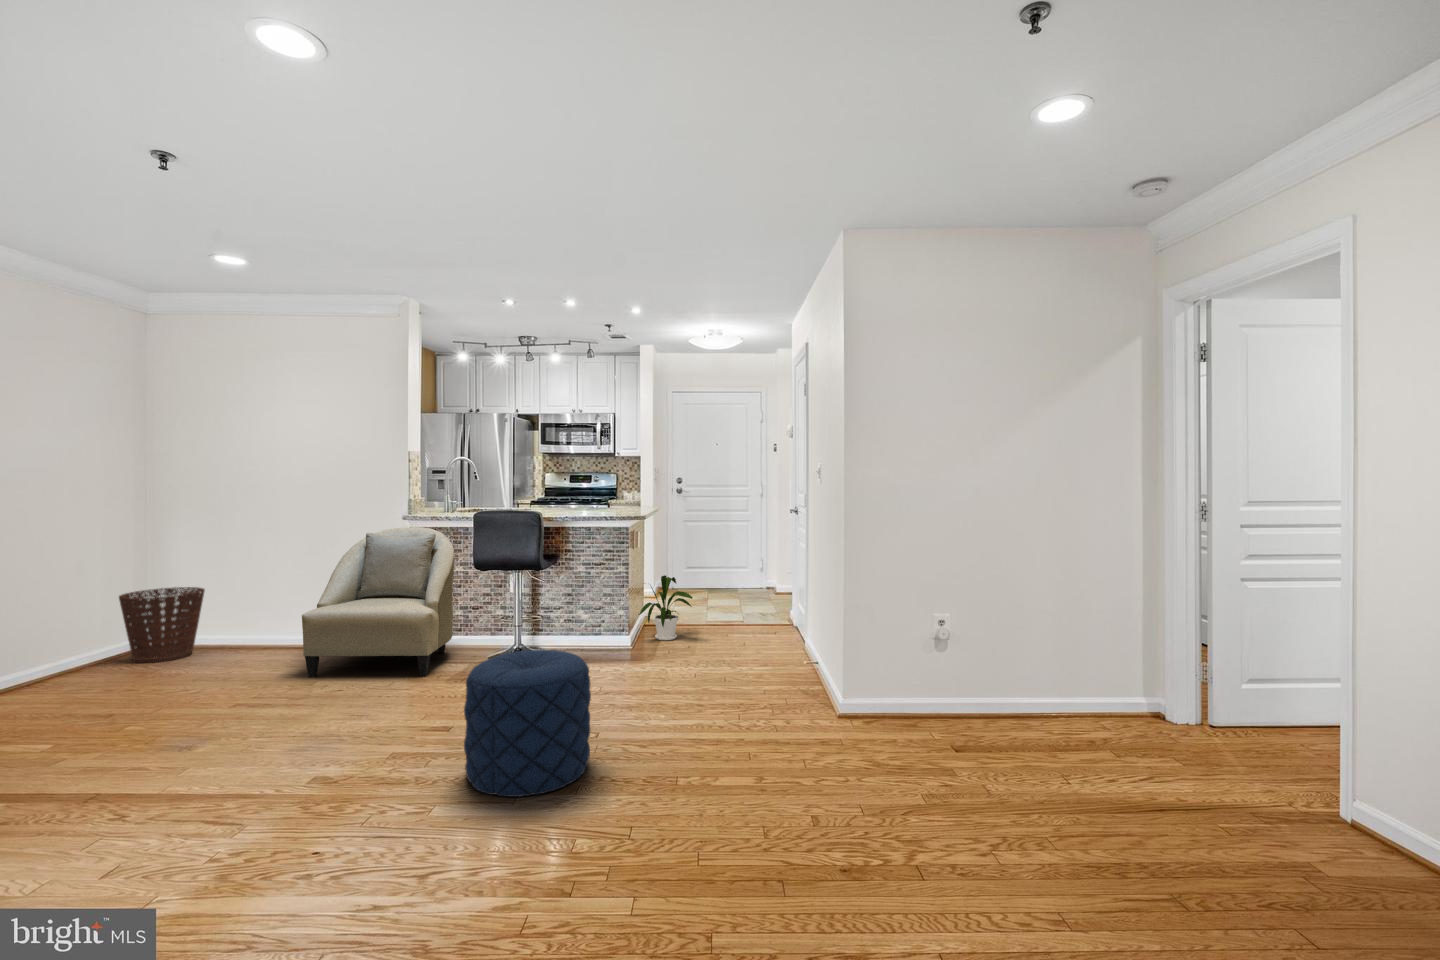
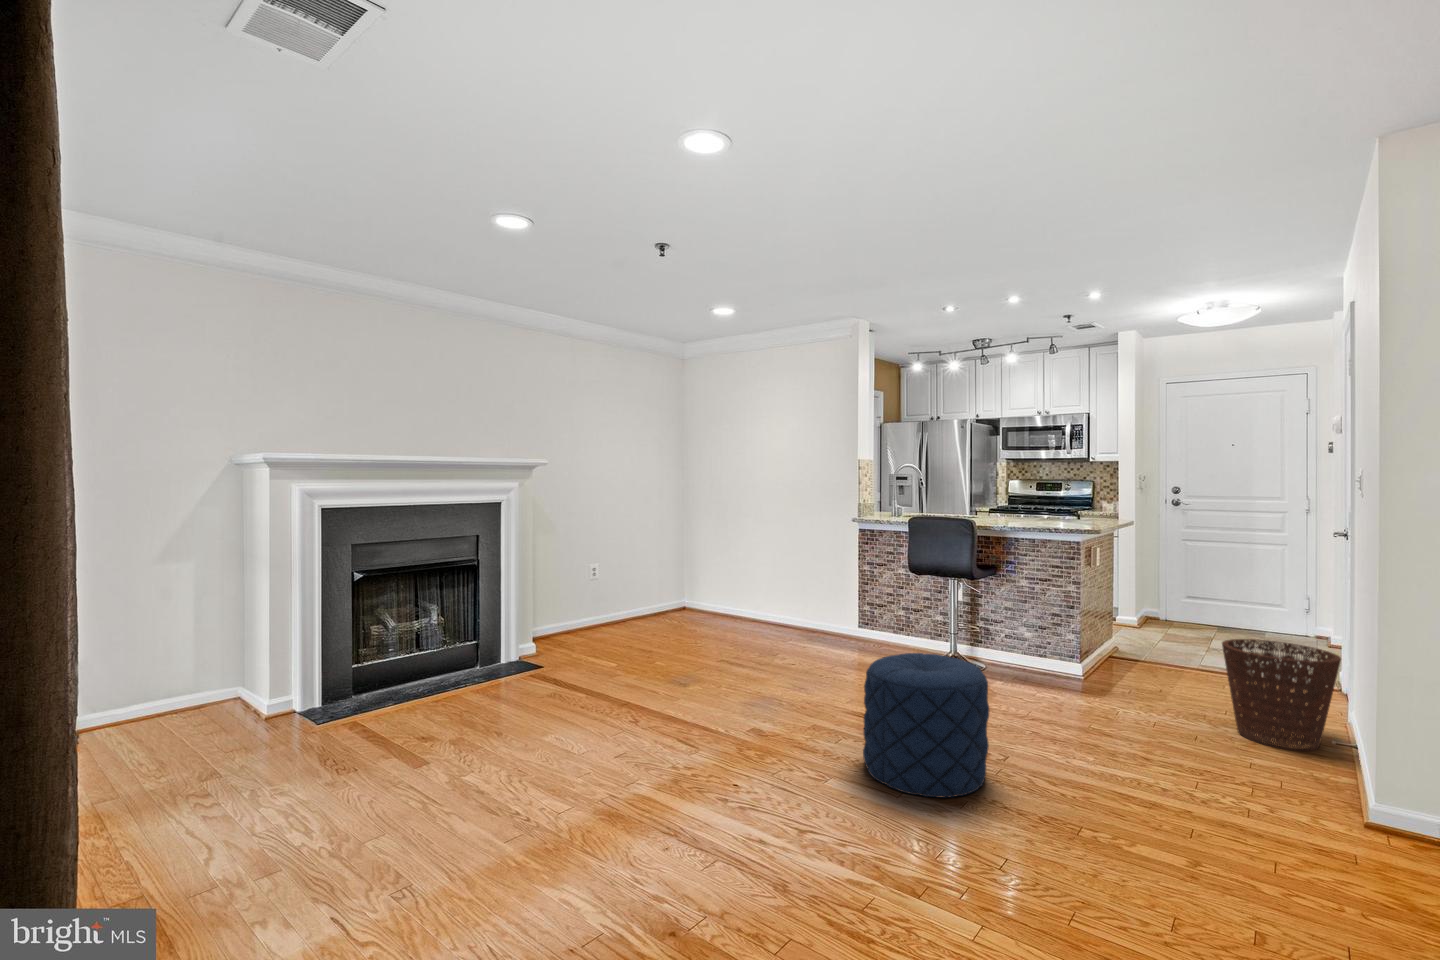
armchair: present [302,527,454,677] -> none [772,528,897,665]
house plant: present [639,575,692,640] -> none [1093,601,1167,677]
basket: present [119,587,205,663] -> present [1222,639,1341,751]

